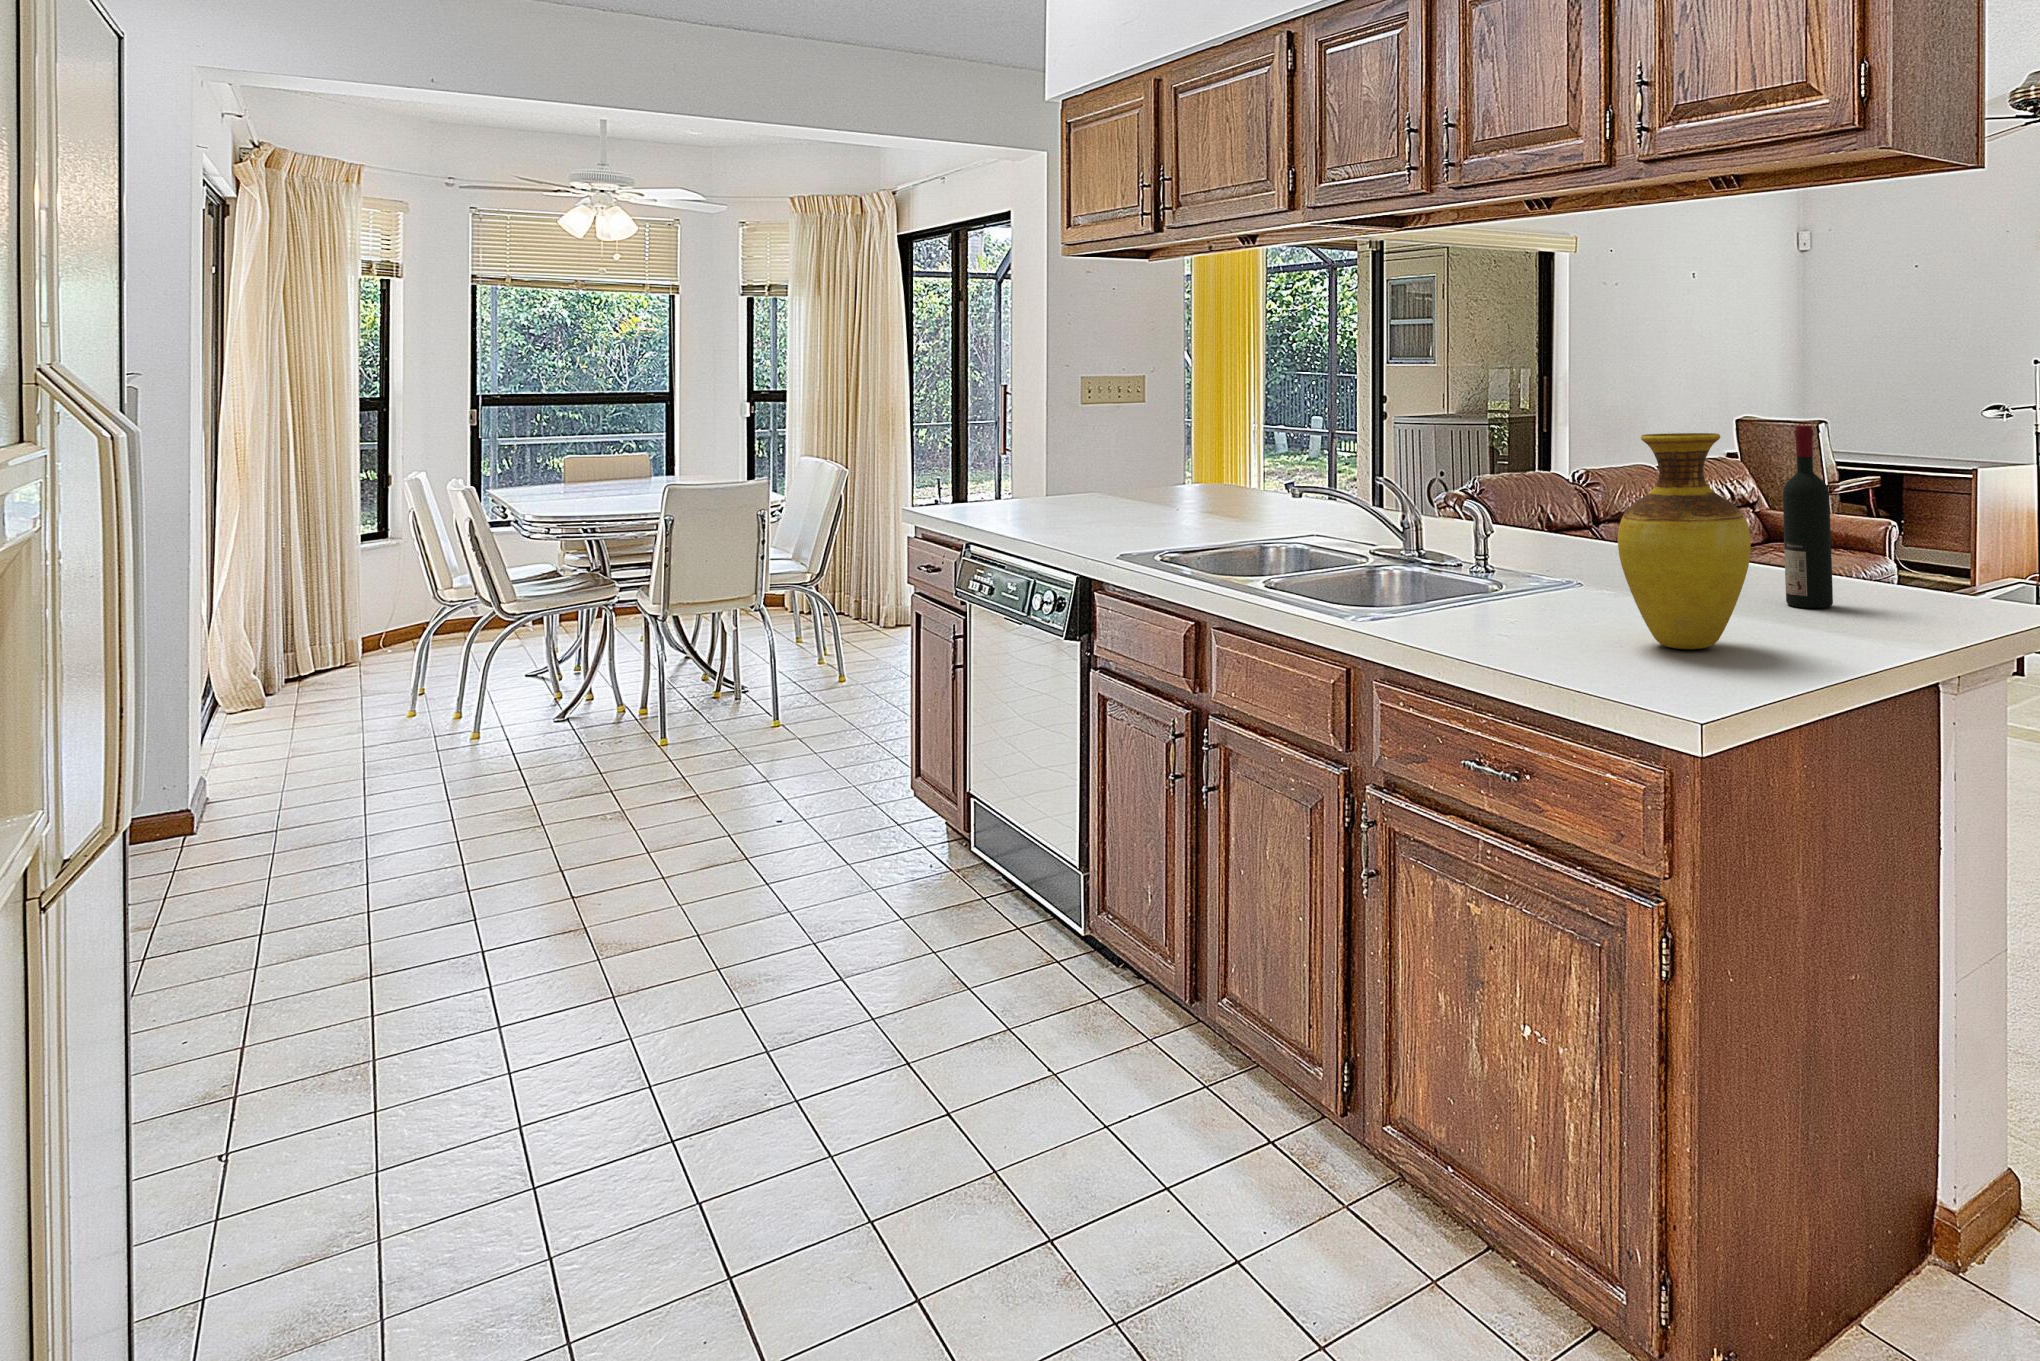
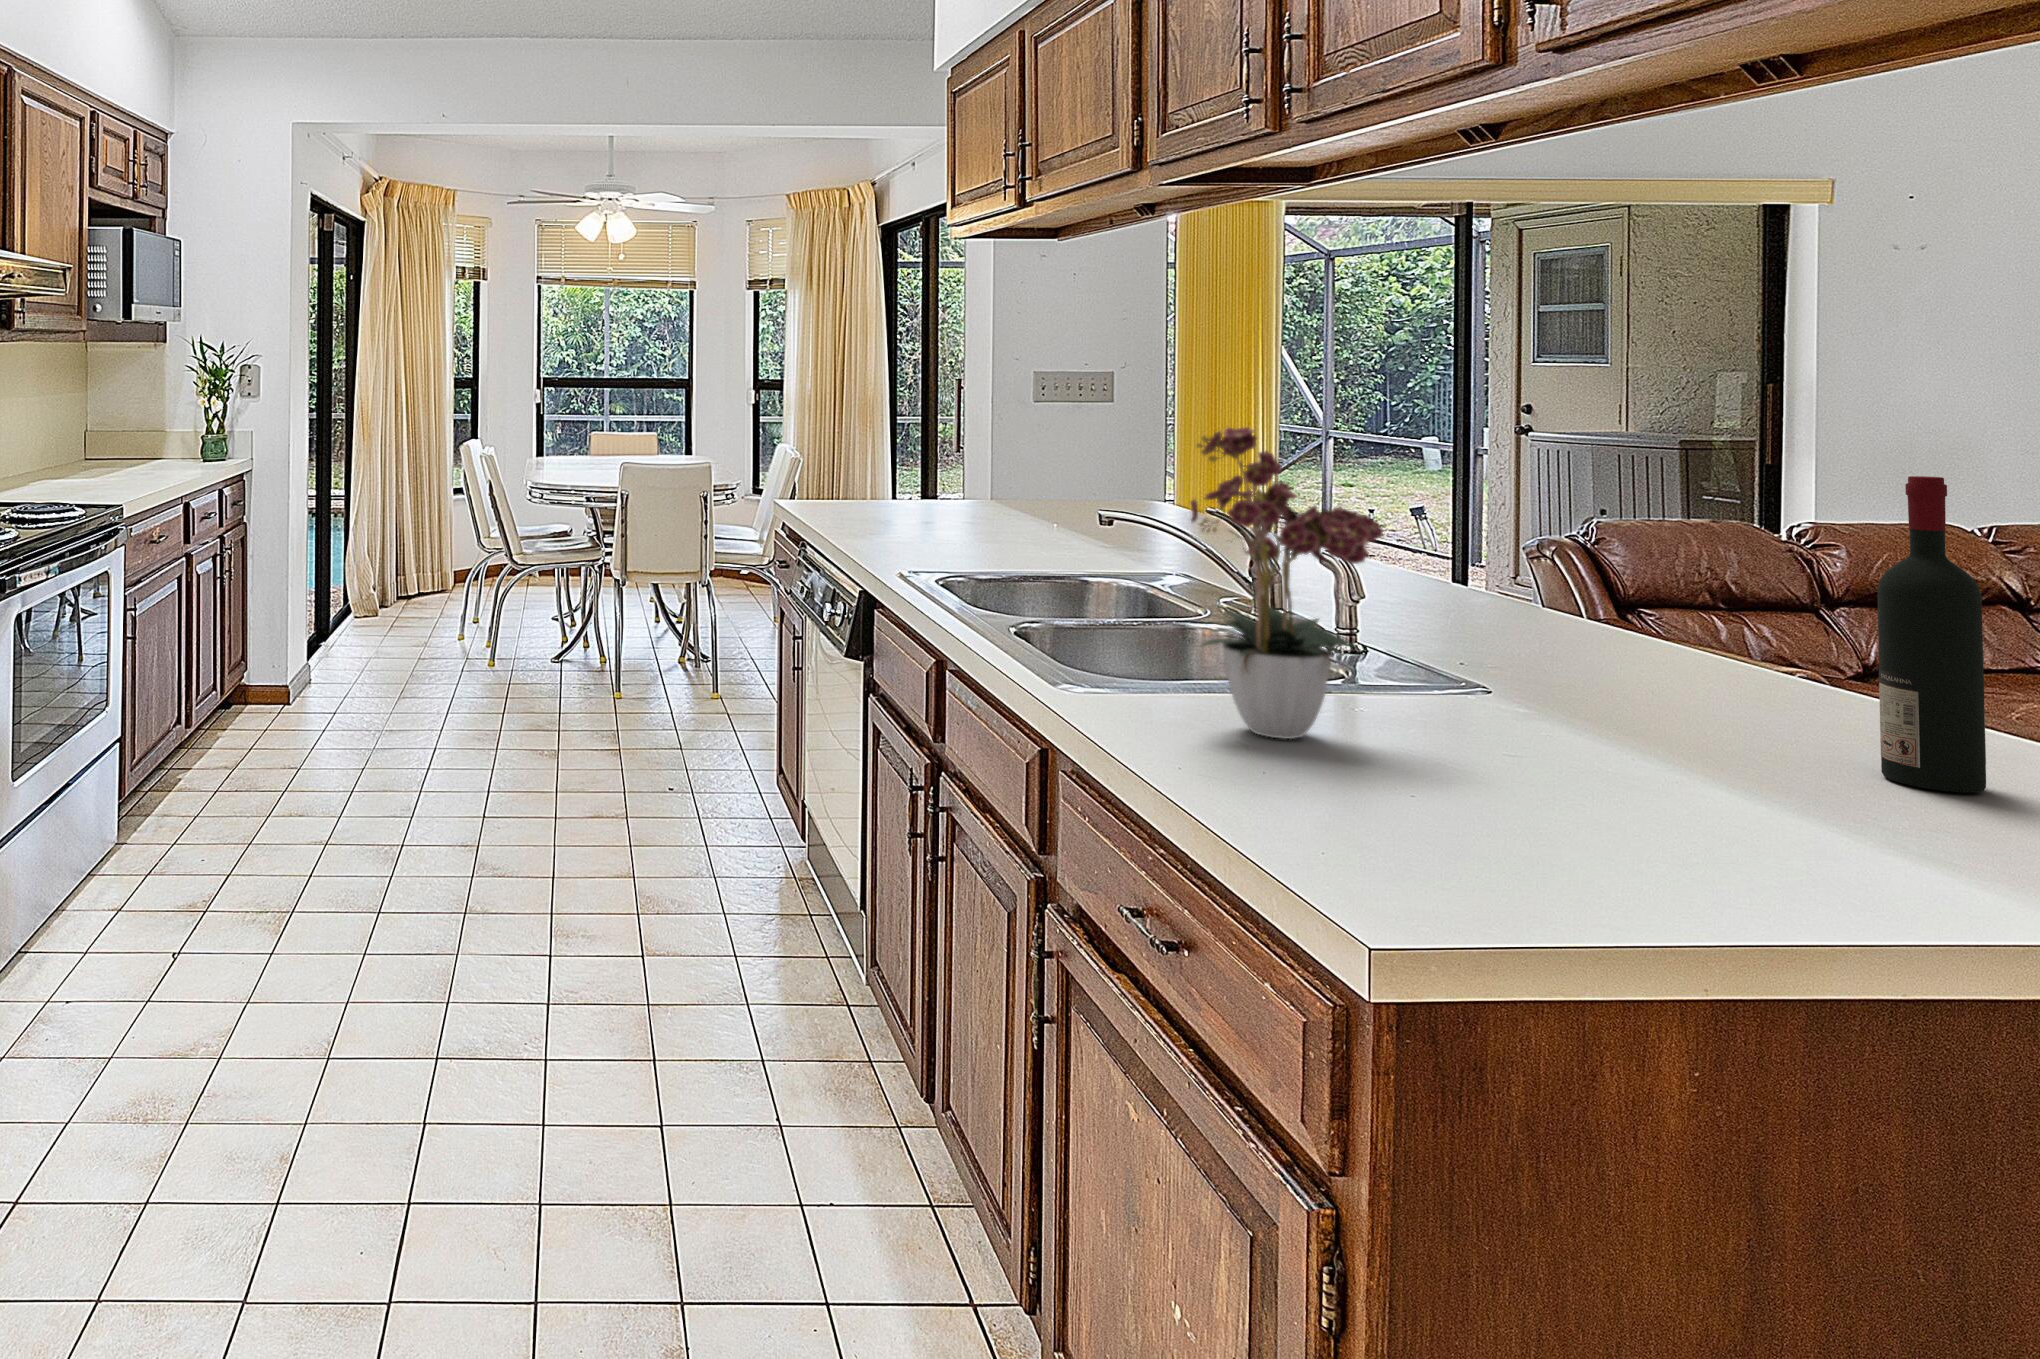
flower arrangement: none [1431,398,1560,628] -> present [1191,427,1383,739]
vase: present [1618,433,1751,649] -> none [1447,479,1699,830]

